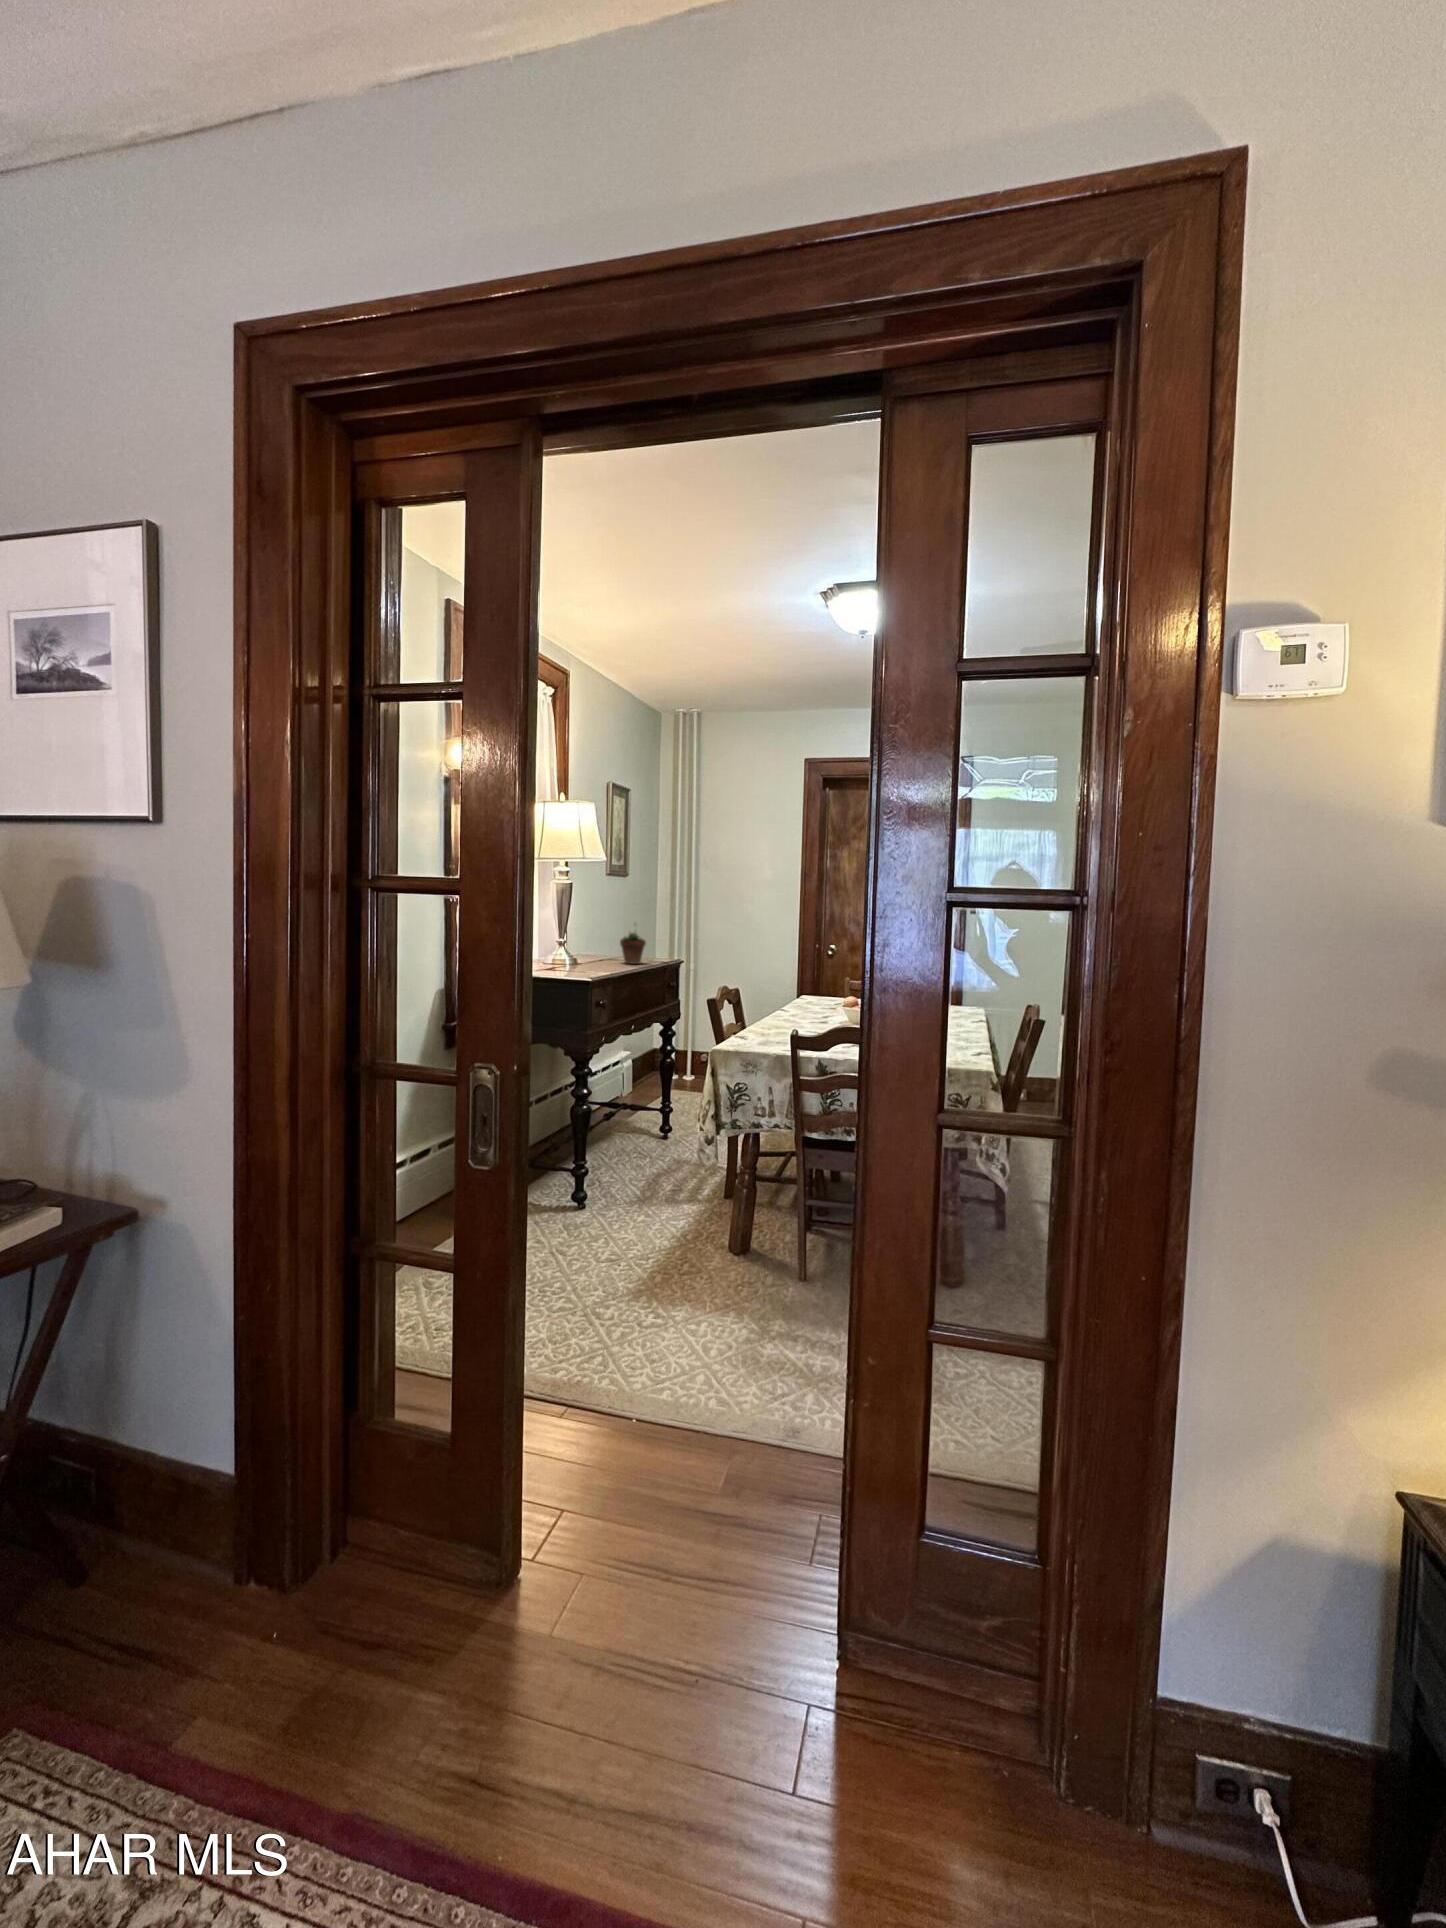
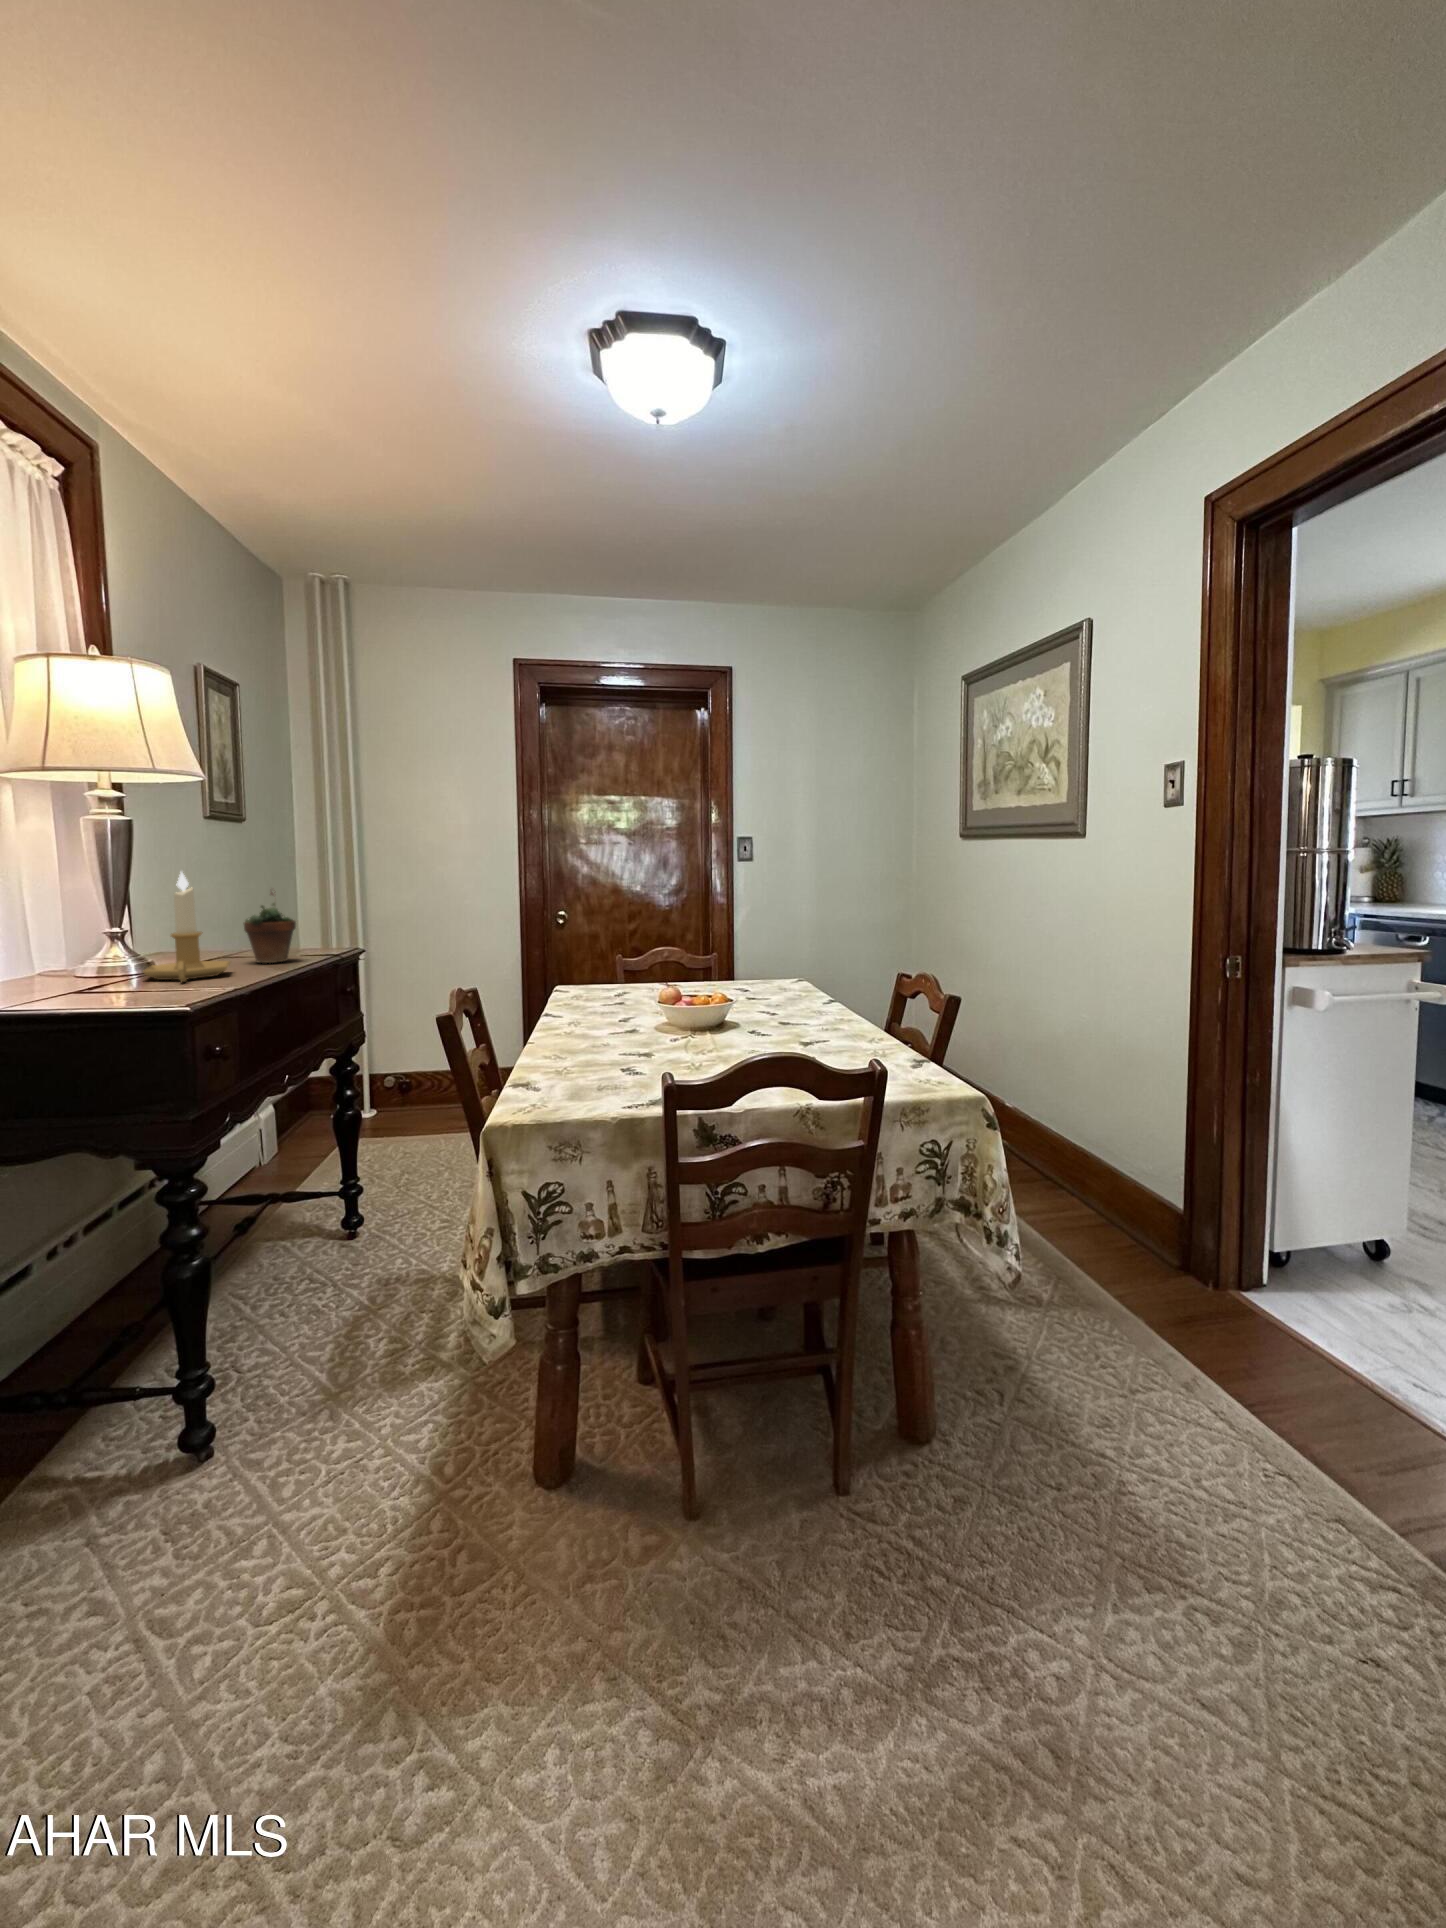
candlestick: none [573,911,612,969] -> present [143,872,231,982]

